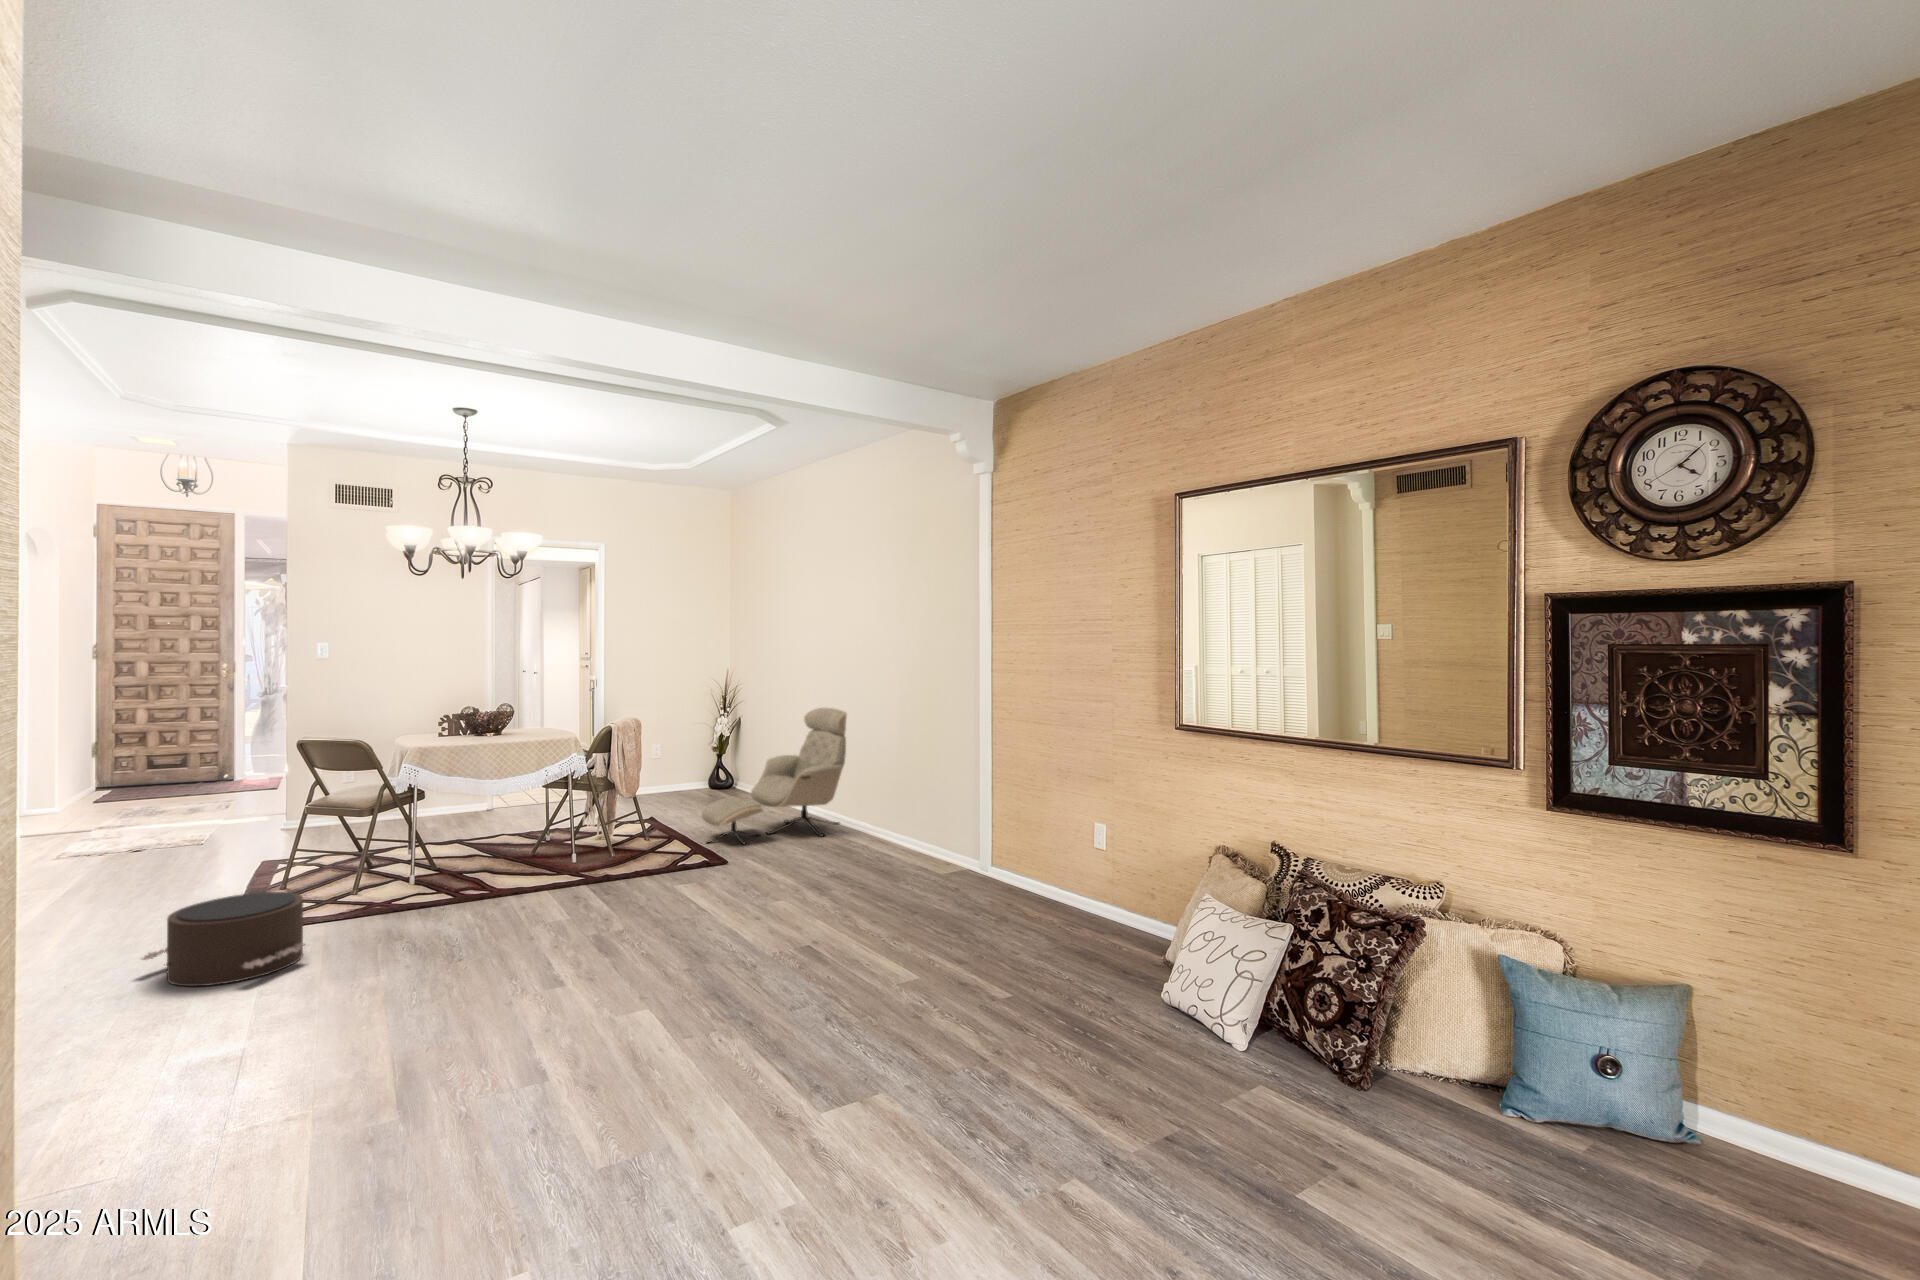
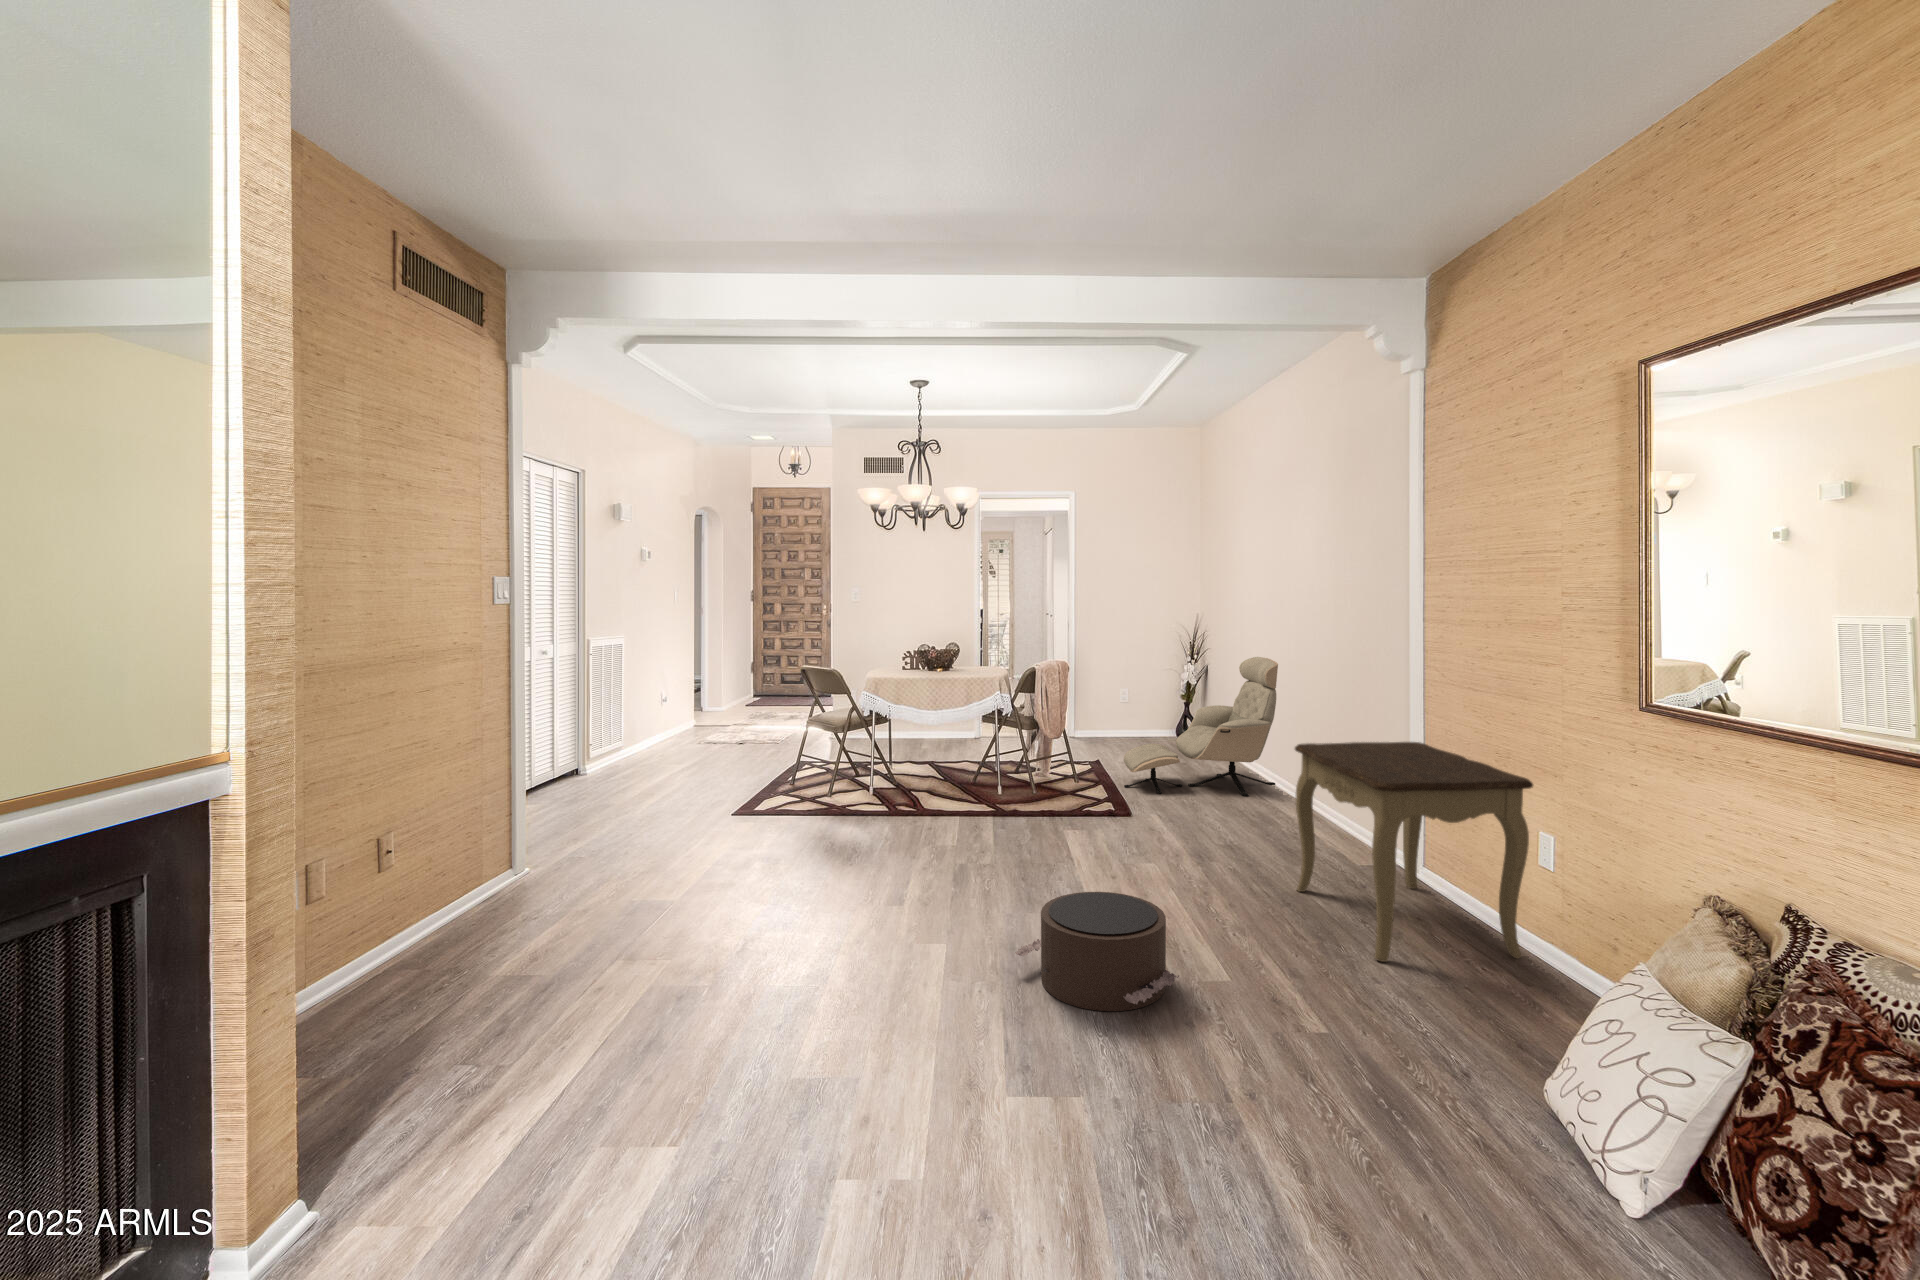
side table: none [917,767,1099,943] -> present [1295,742,1533,962]
pouf: present [142,892,304,986] -> present [1015,892,1179,1011]

